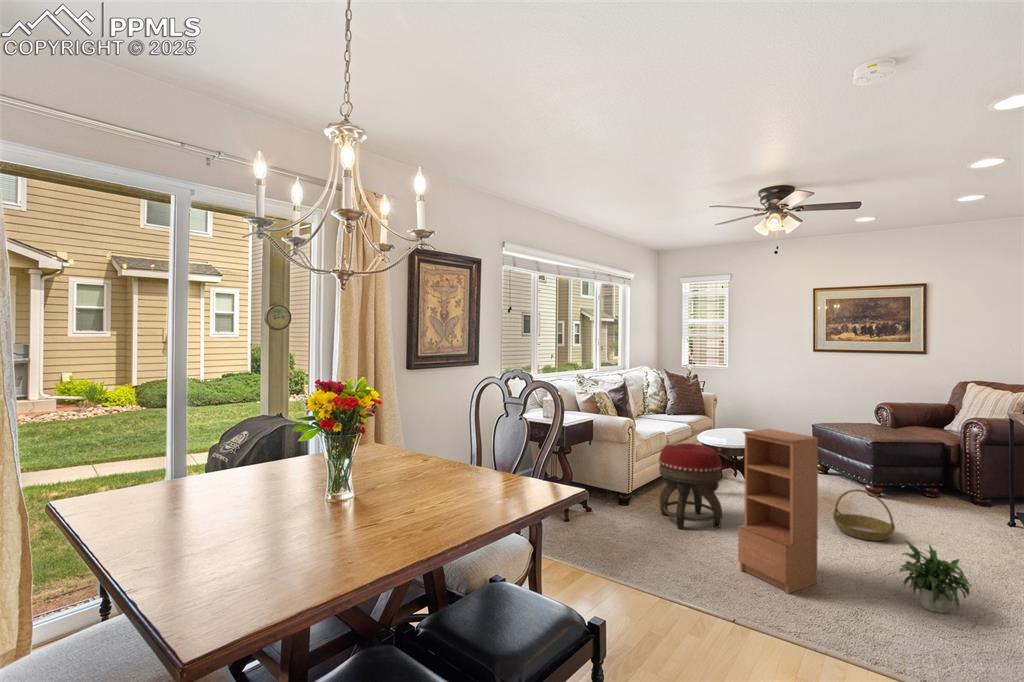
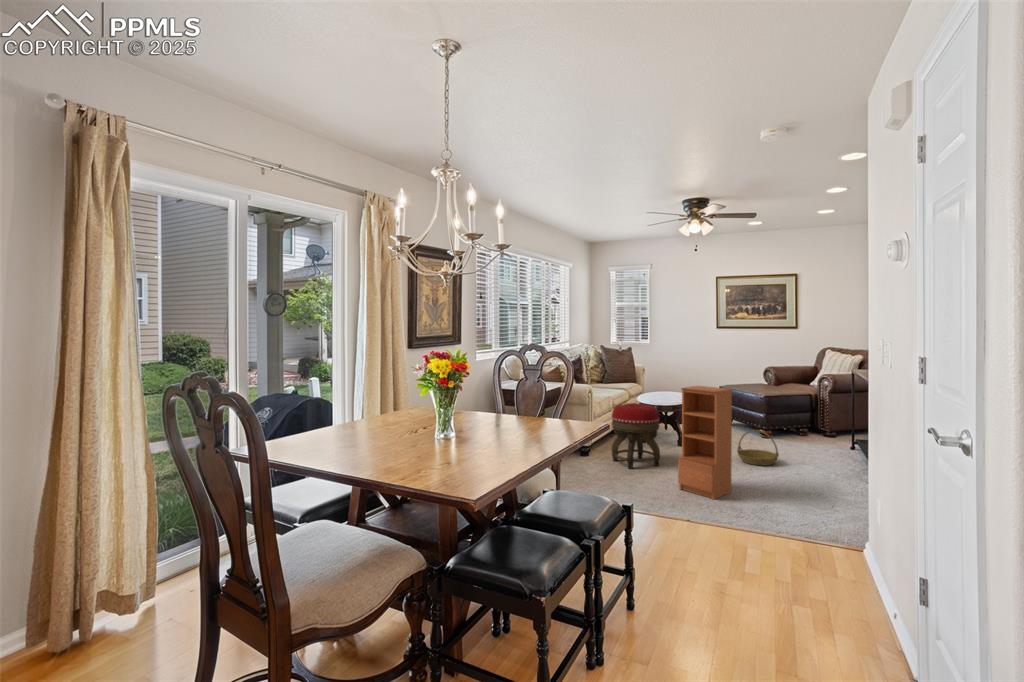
potted plant: present [900,541,971,613] -> none [783,457,825,500]

